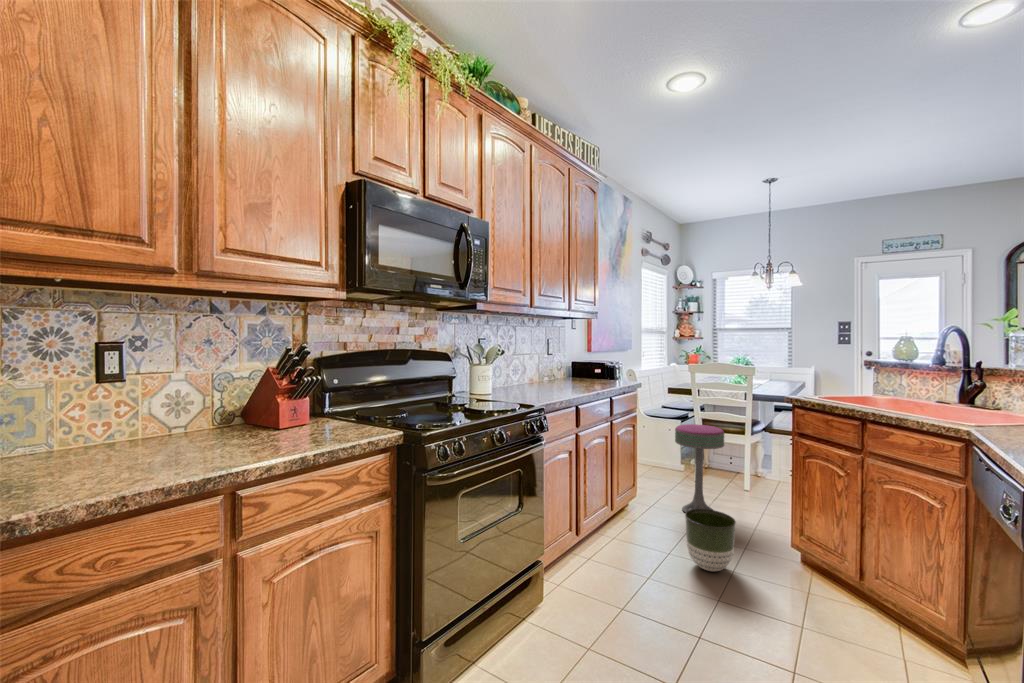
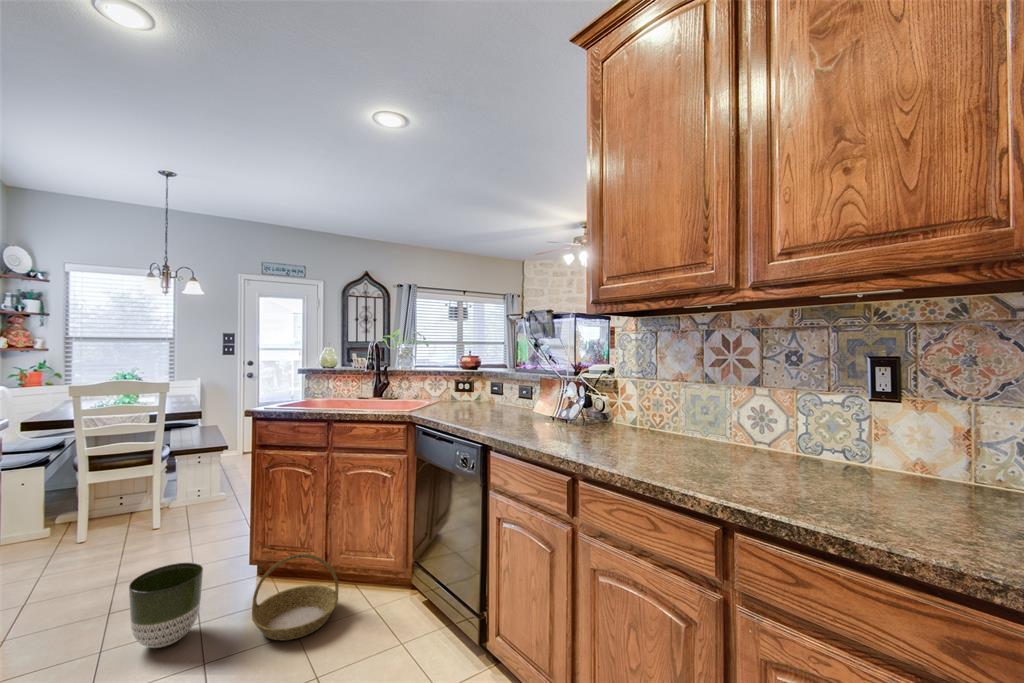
bar stool: present [675,424,724,513] -> none [65,463,147,593]
basket: none [766,547,861,636] -> present [252,554,338,640]

